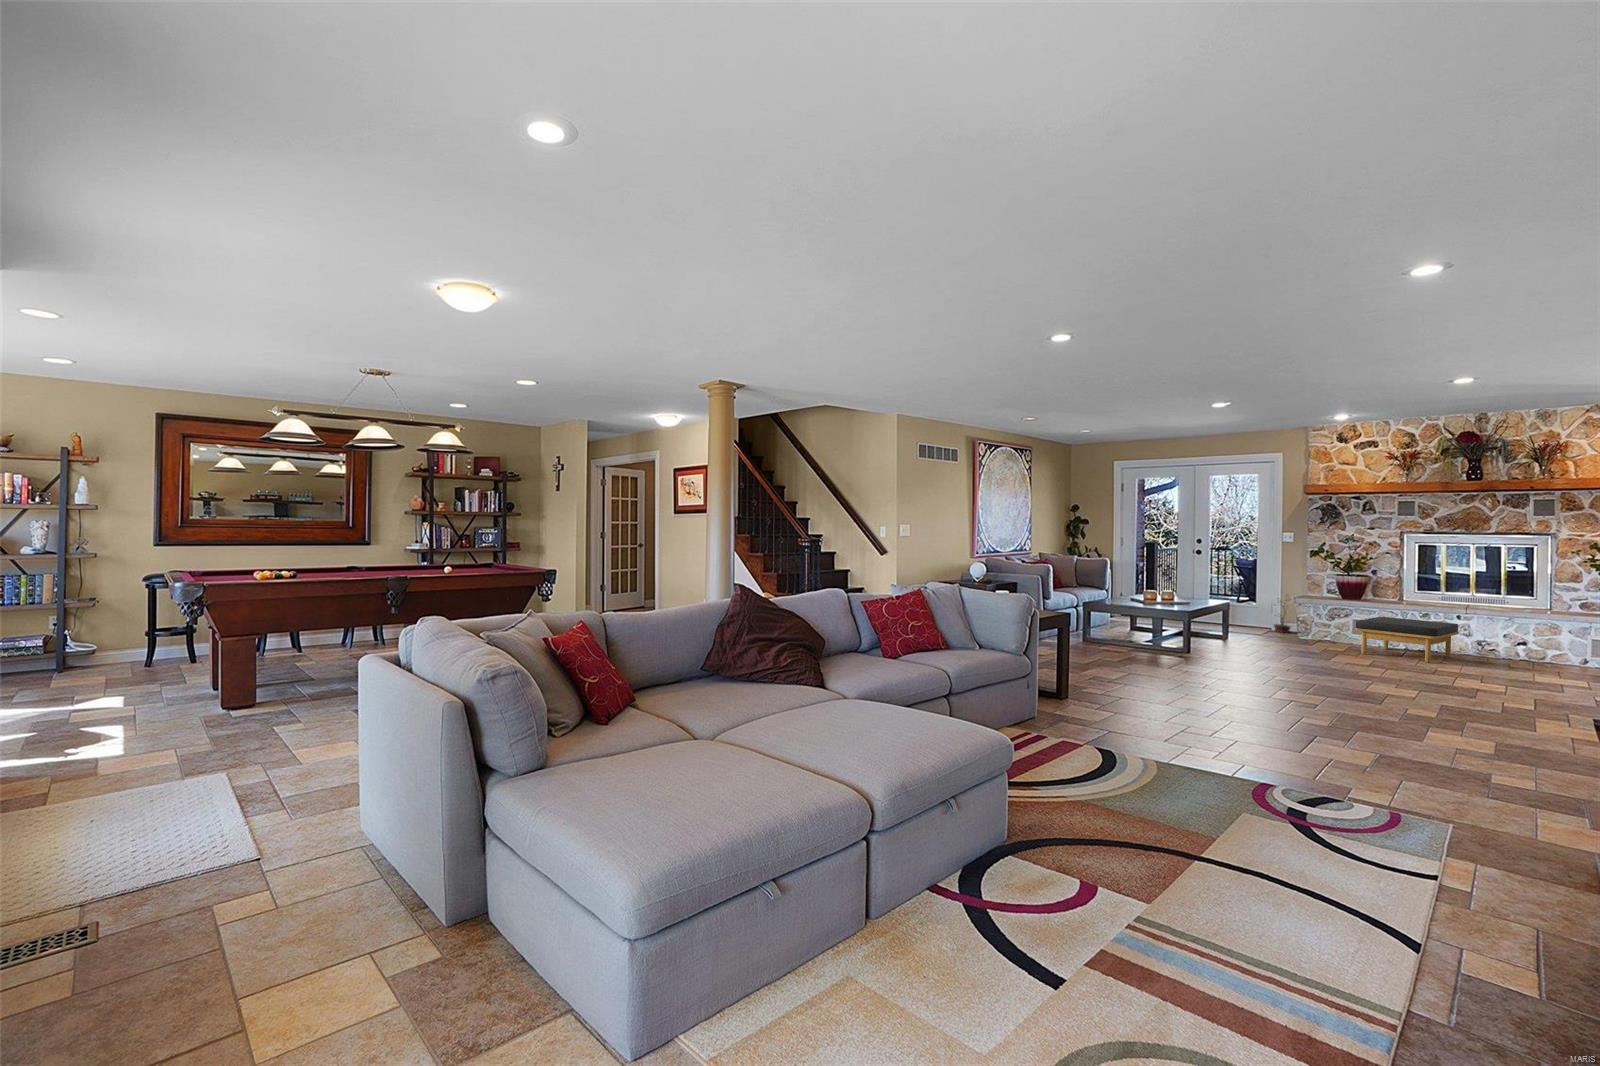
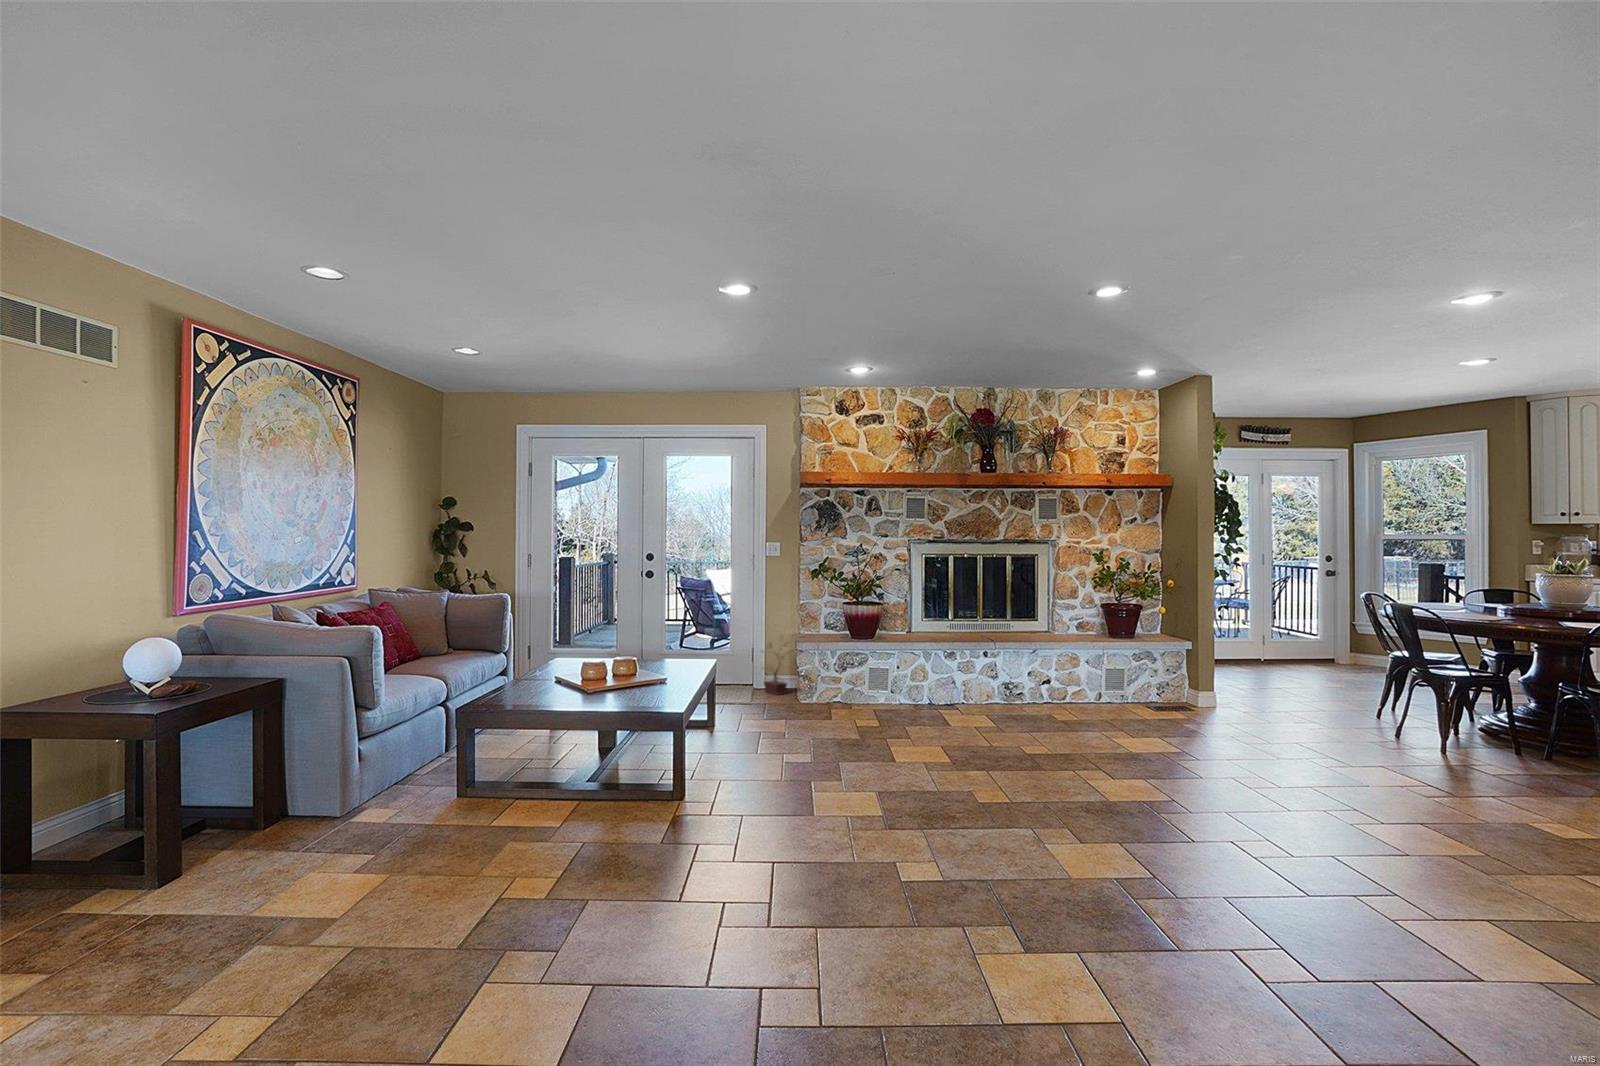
ottoman: present [1355,617,1459,663] -> none [903,664,1005,732]

